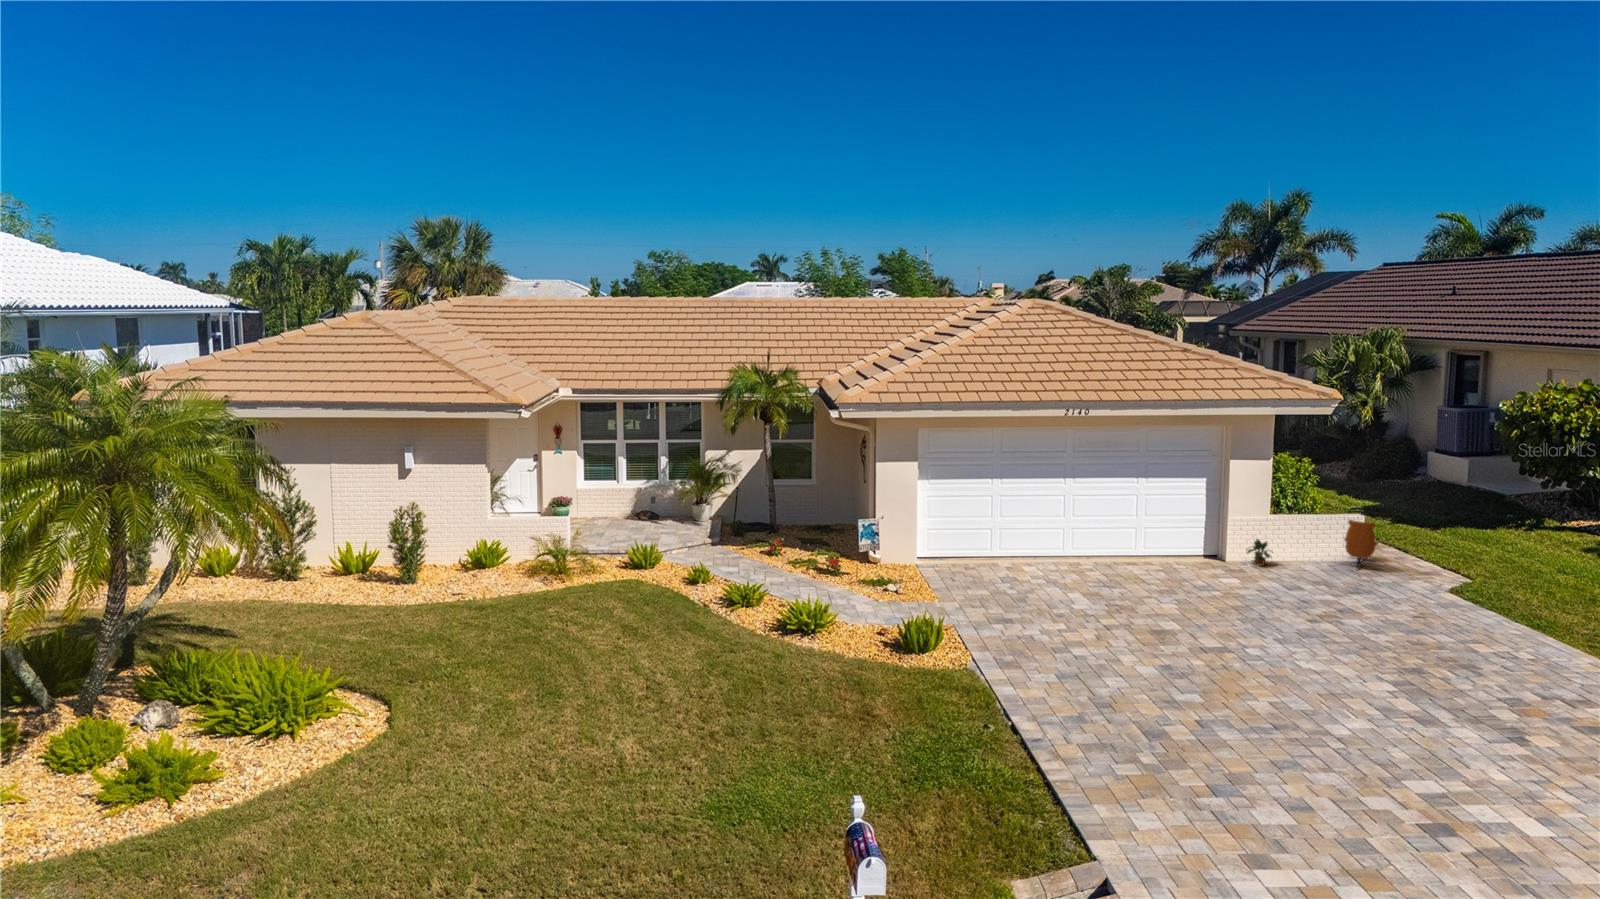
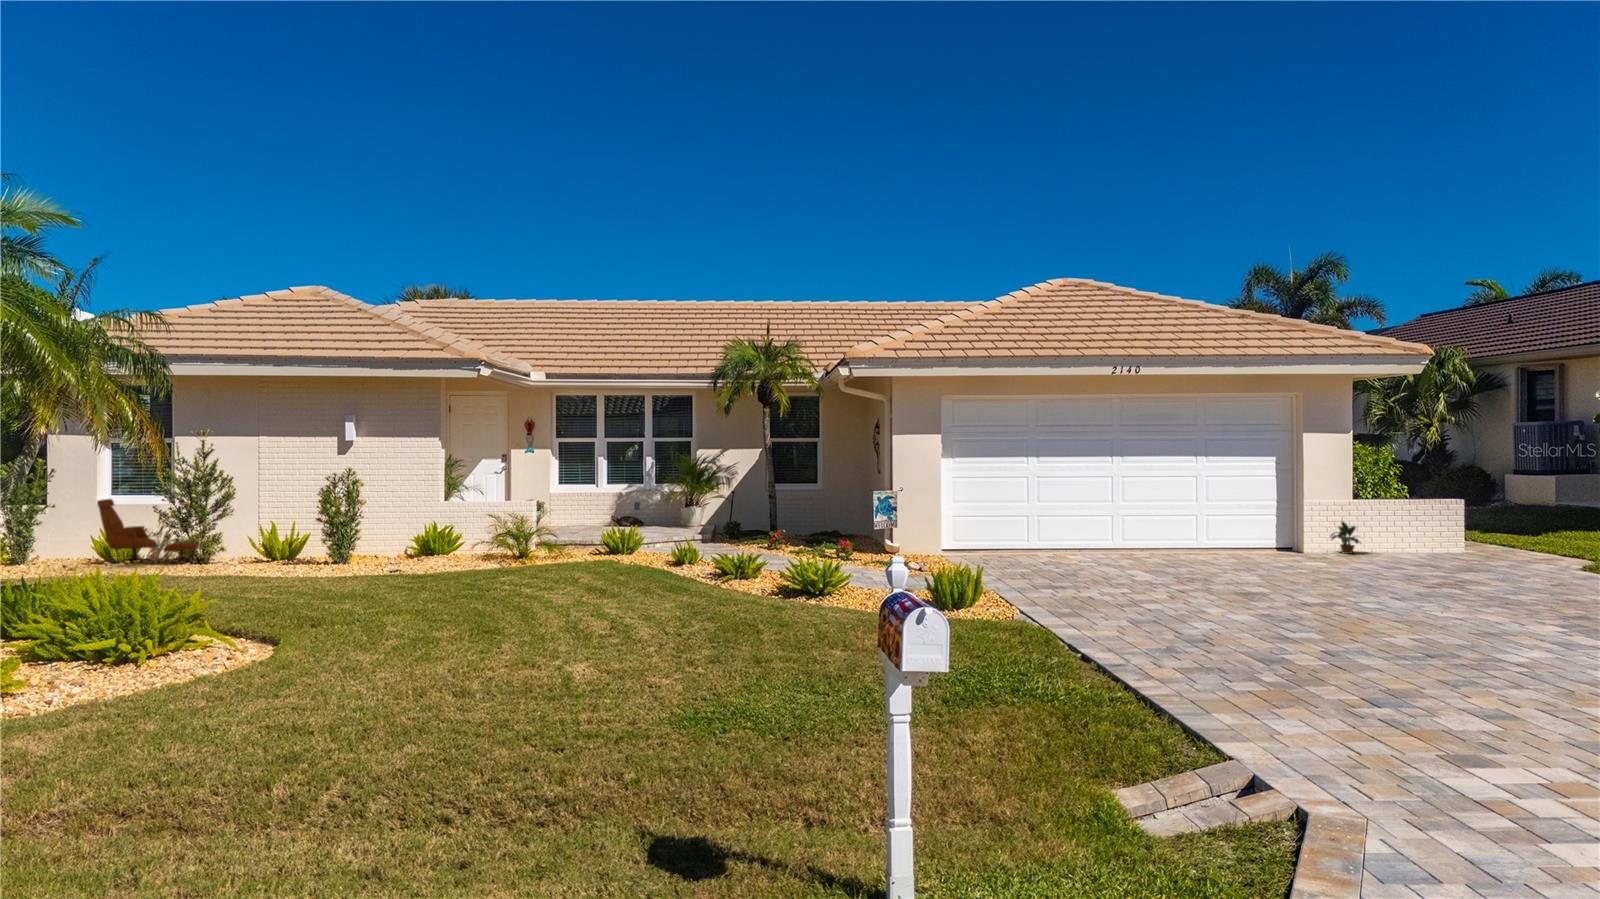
lounge chair: present [1344,520,1378,569] -> present [97,499,198,565]

